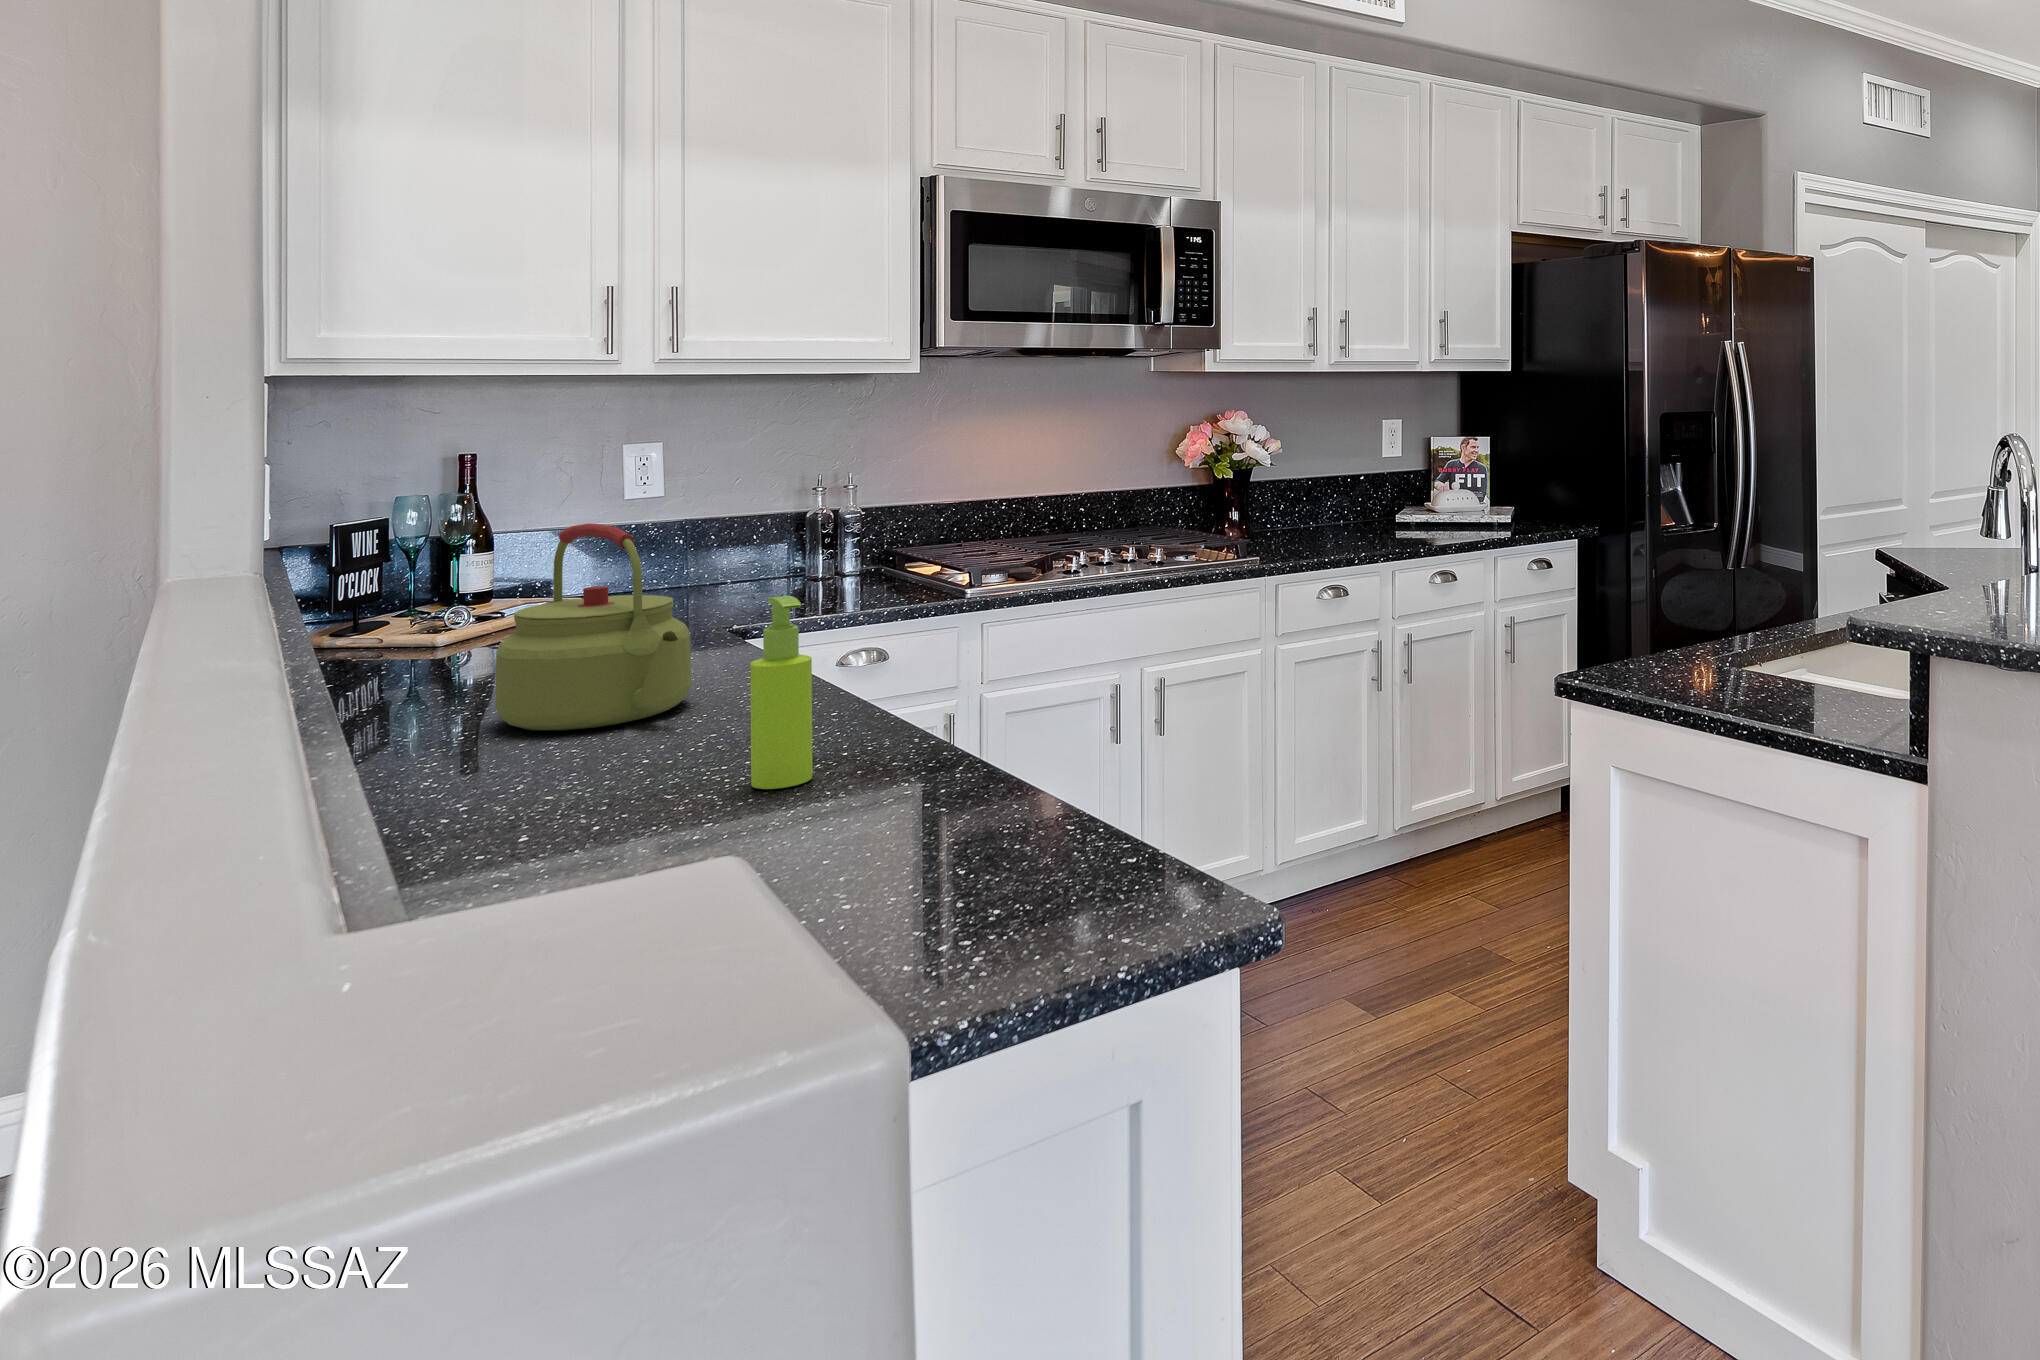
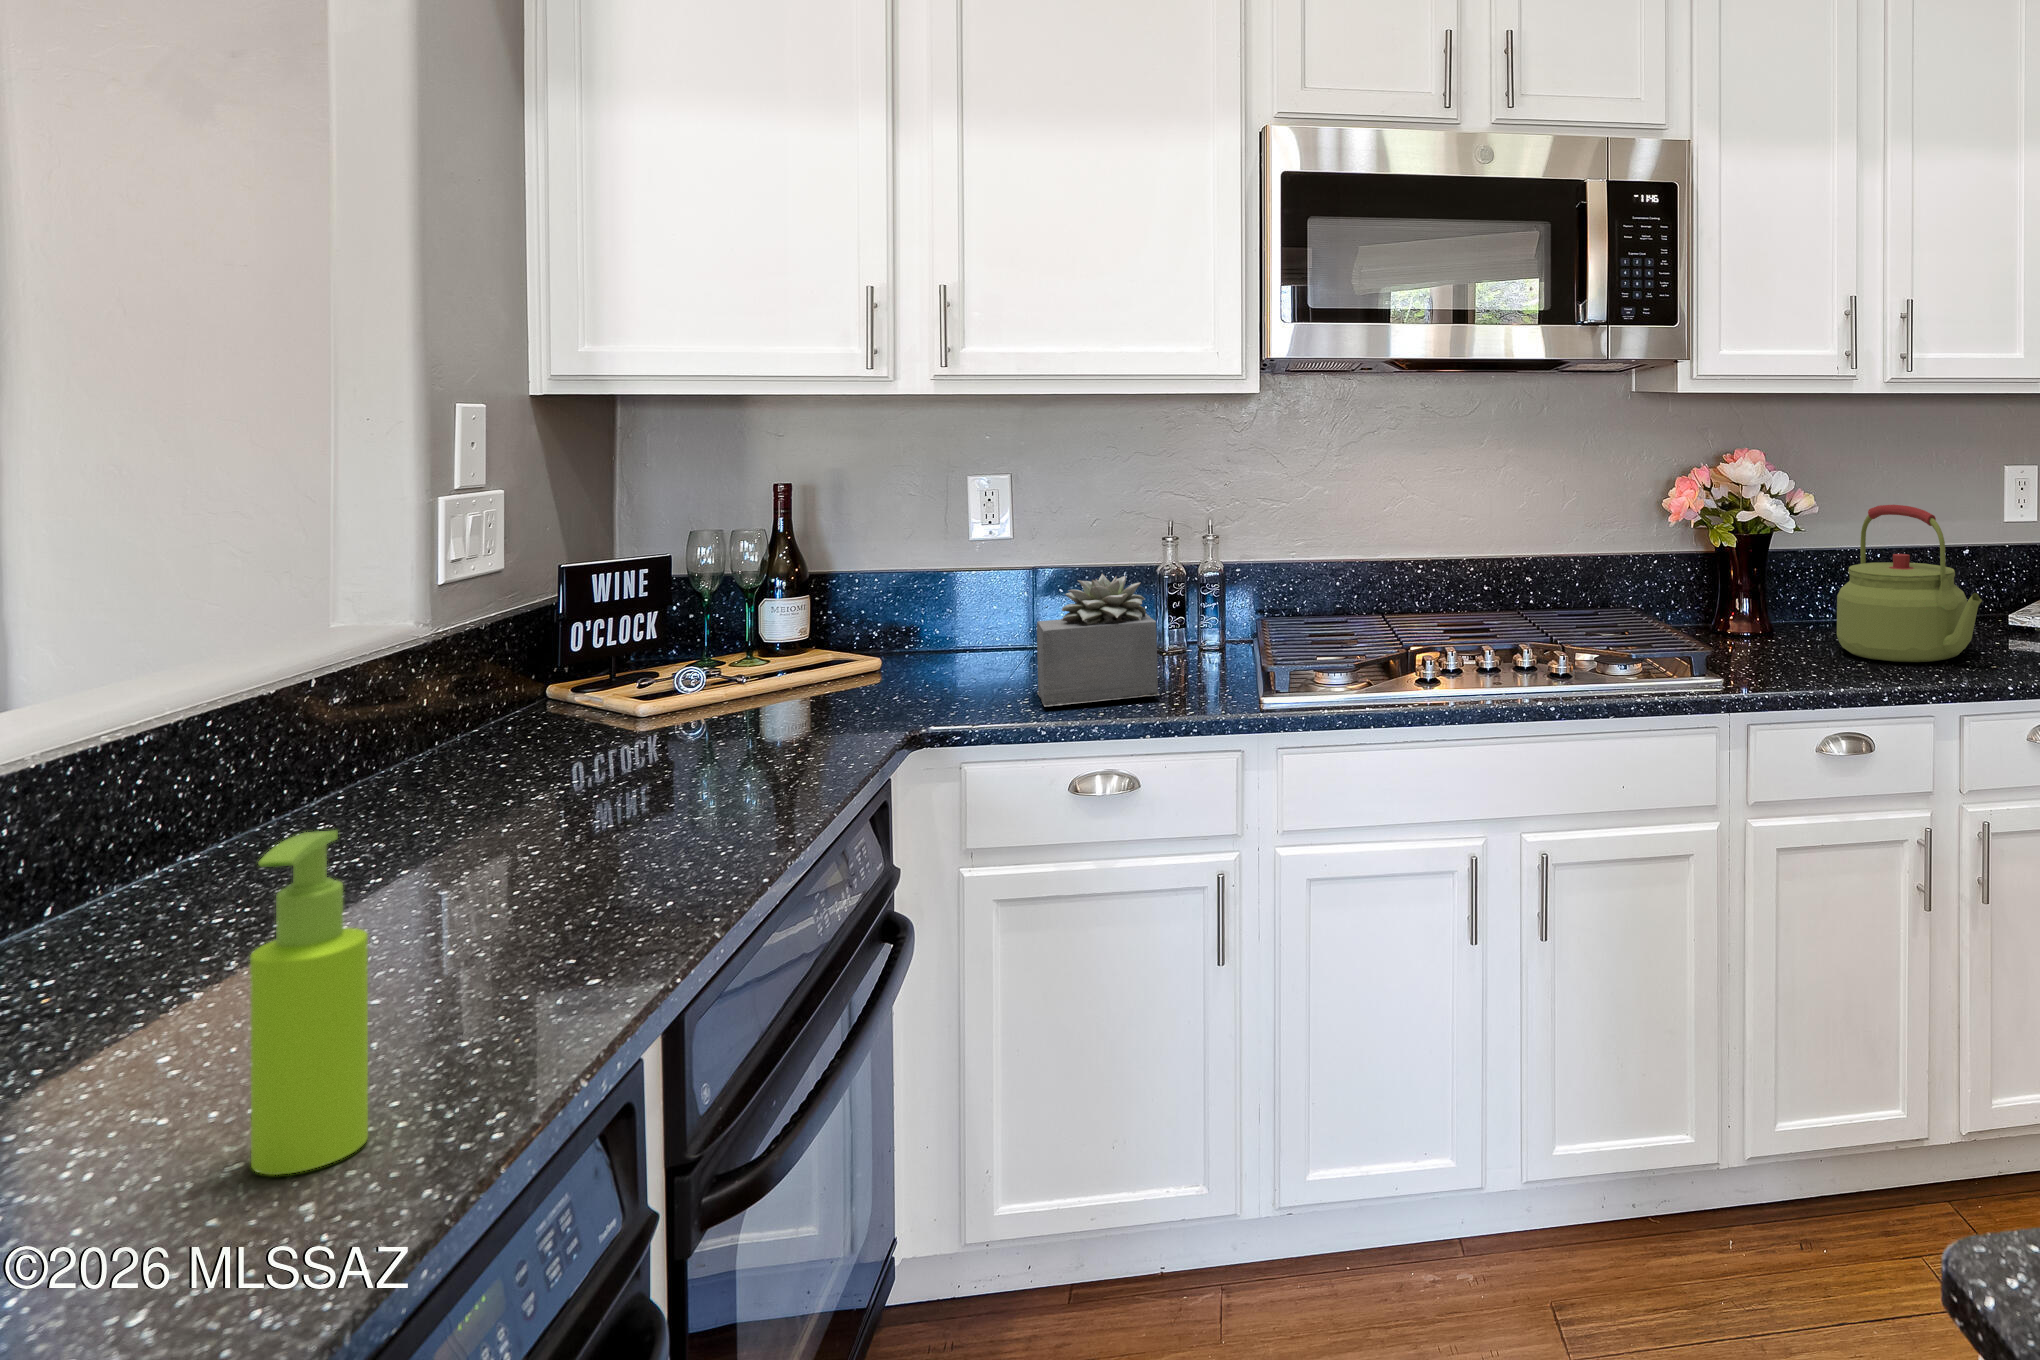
succulent plant: none [766,507,882,606] -> present [1037,574,1160,706]
kettle: present [495,524,691,730] -> present [1837,505,1982,662]

